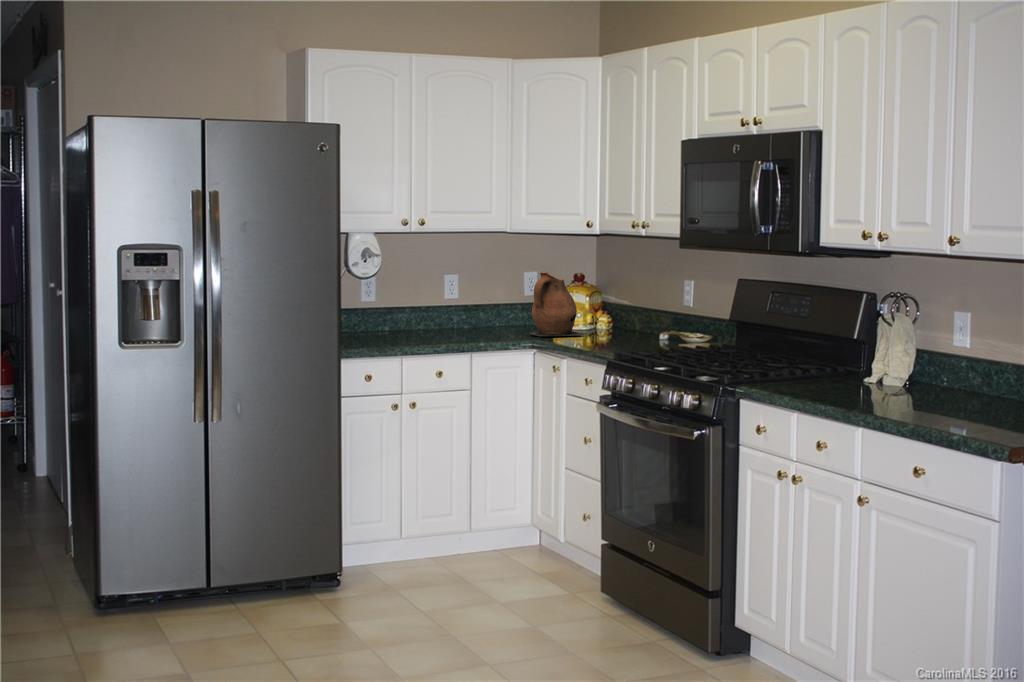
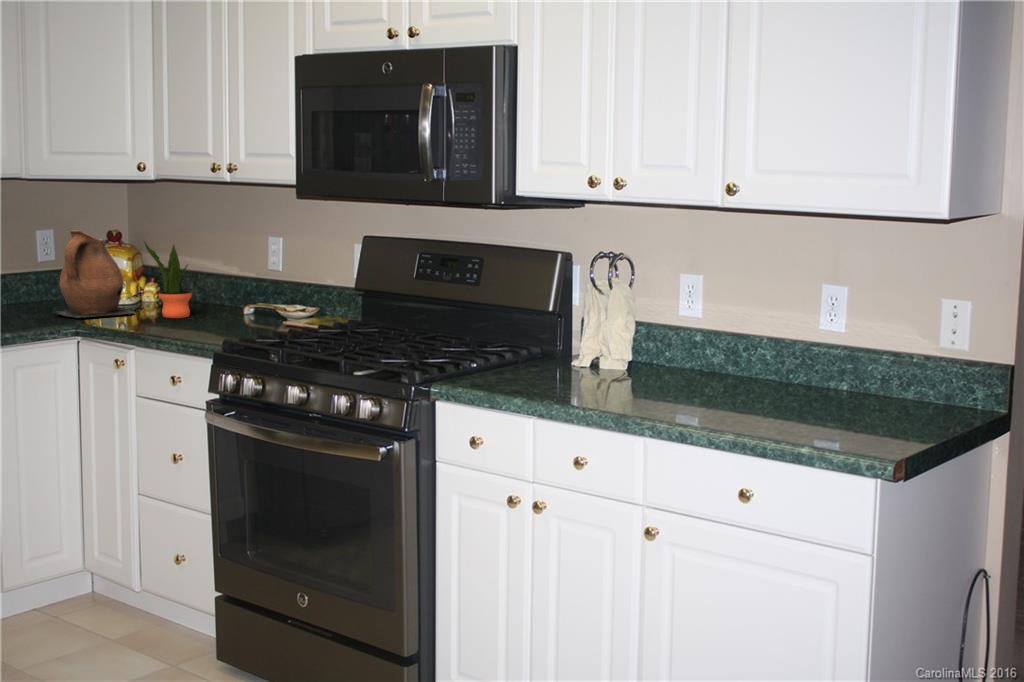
potted plant: none [587,279,621,339] -> present [144,241,192,318]

